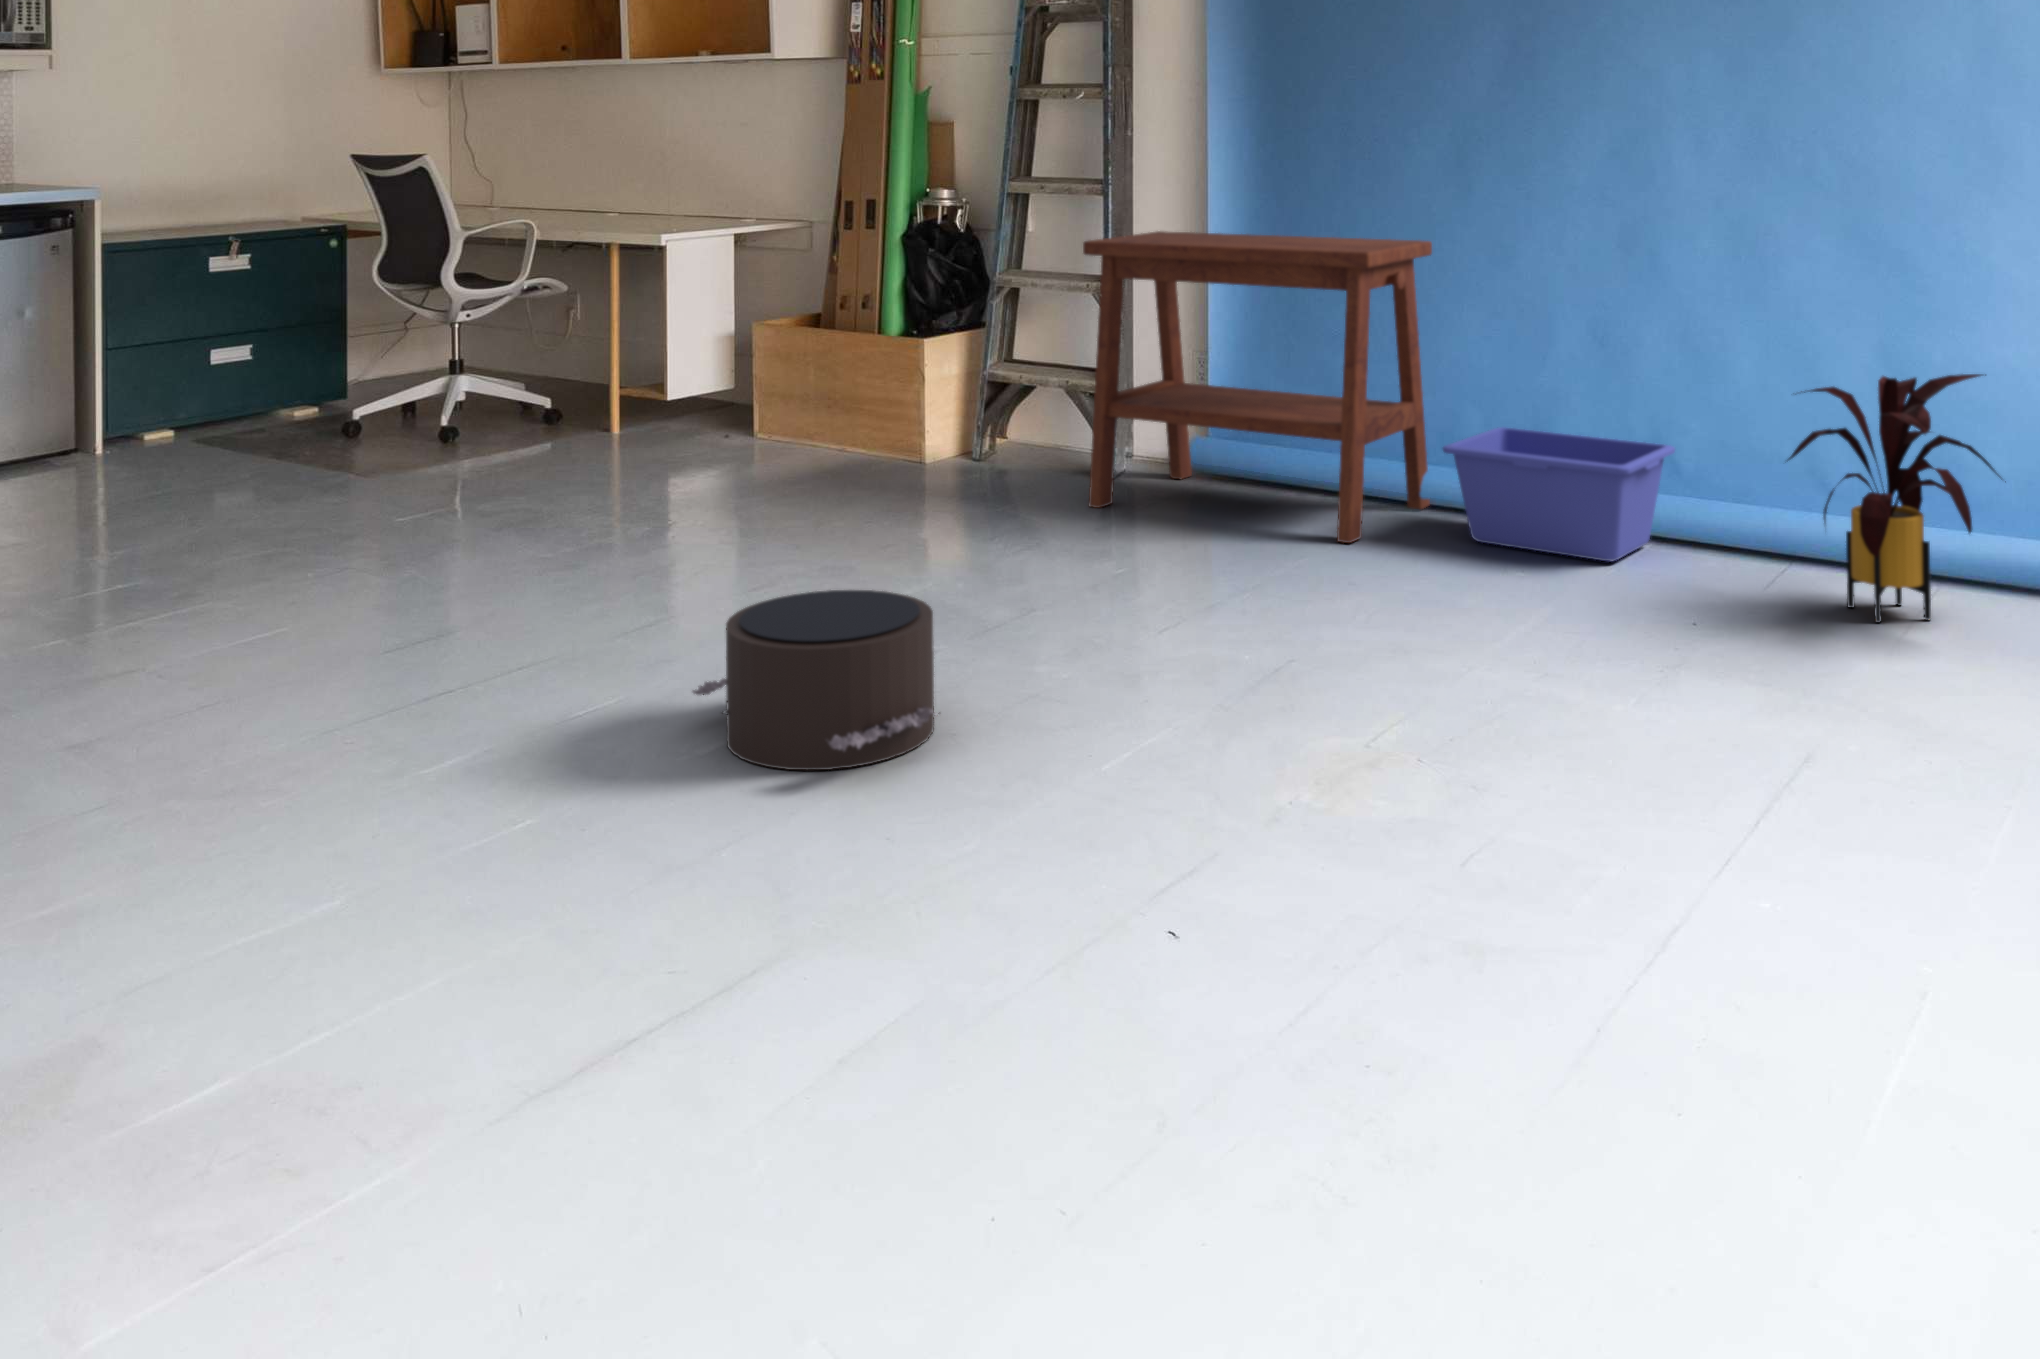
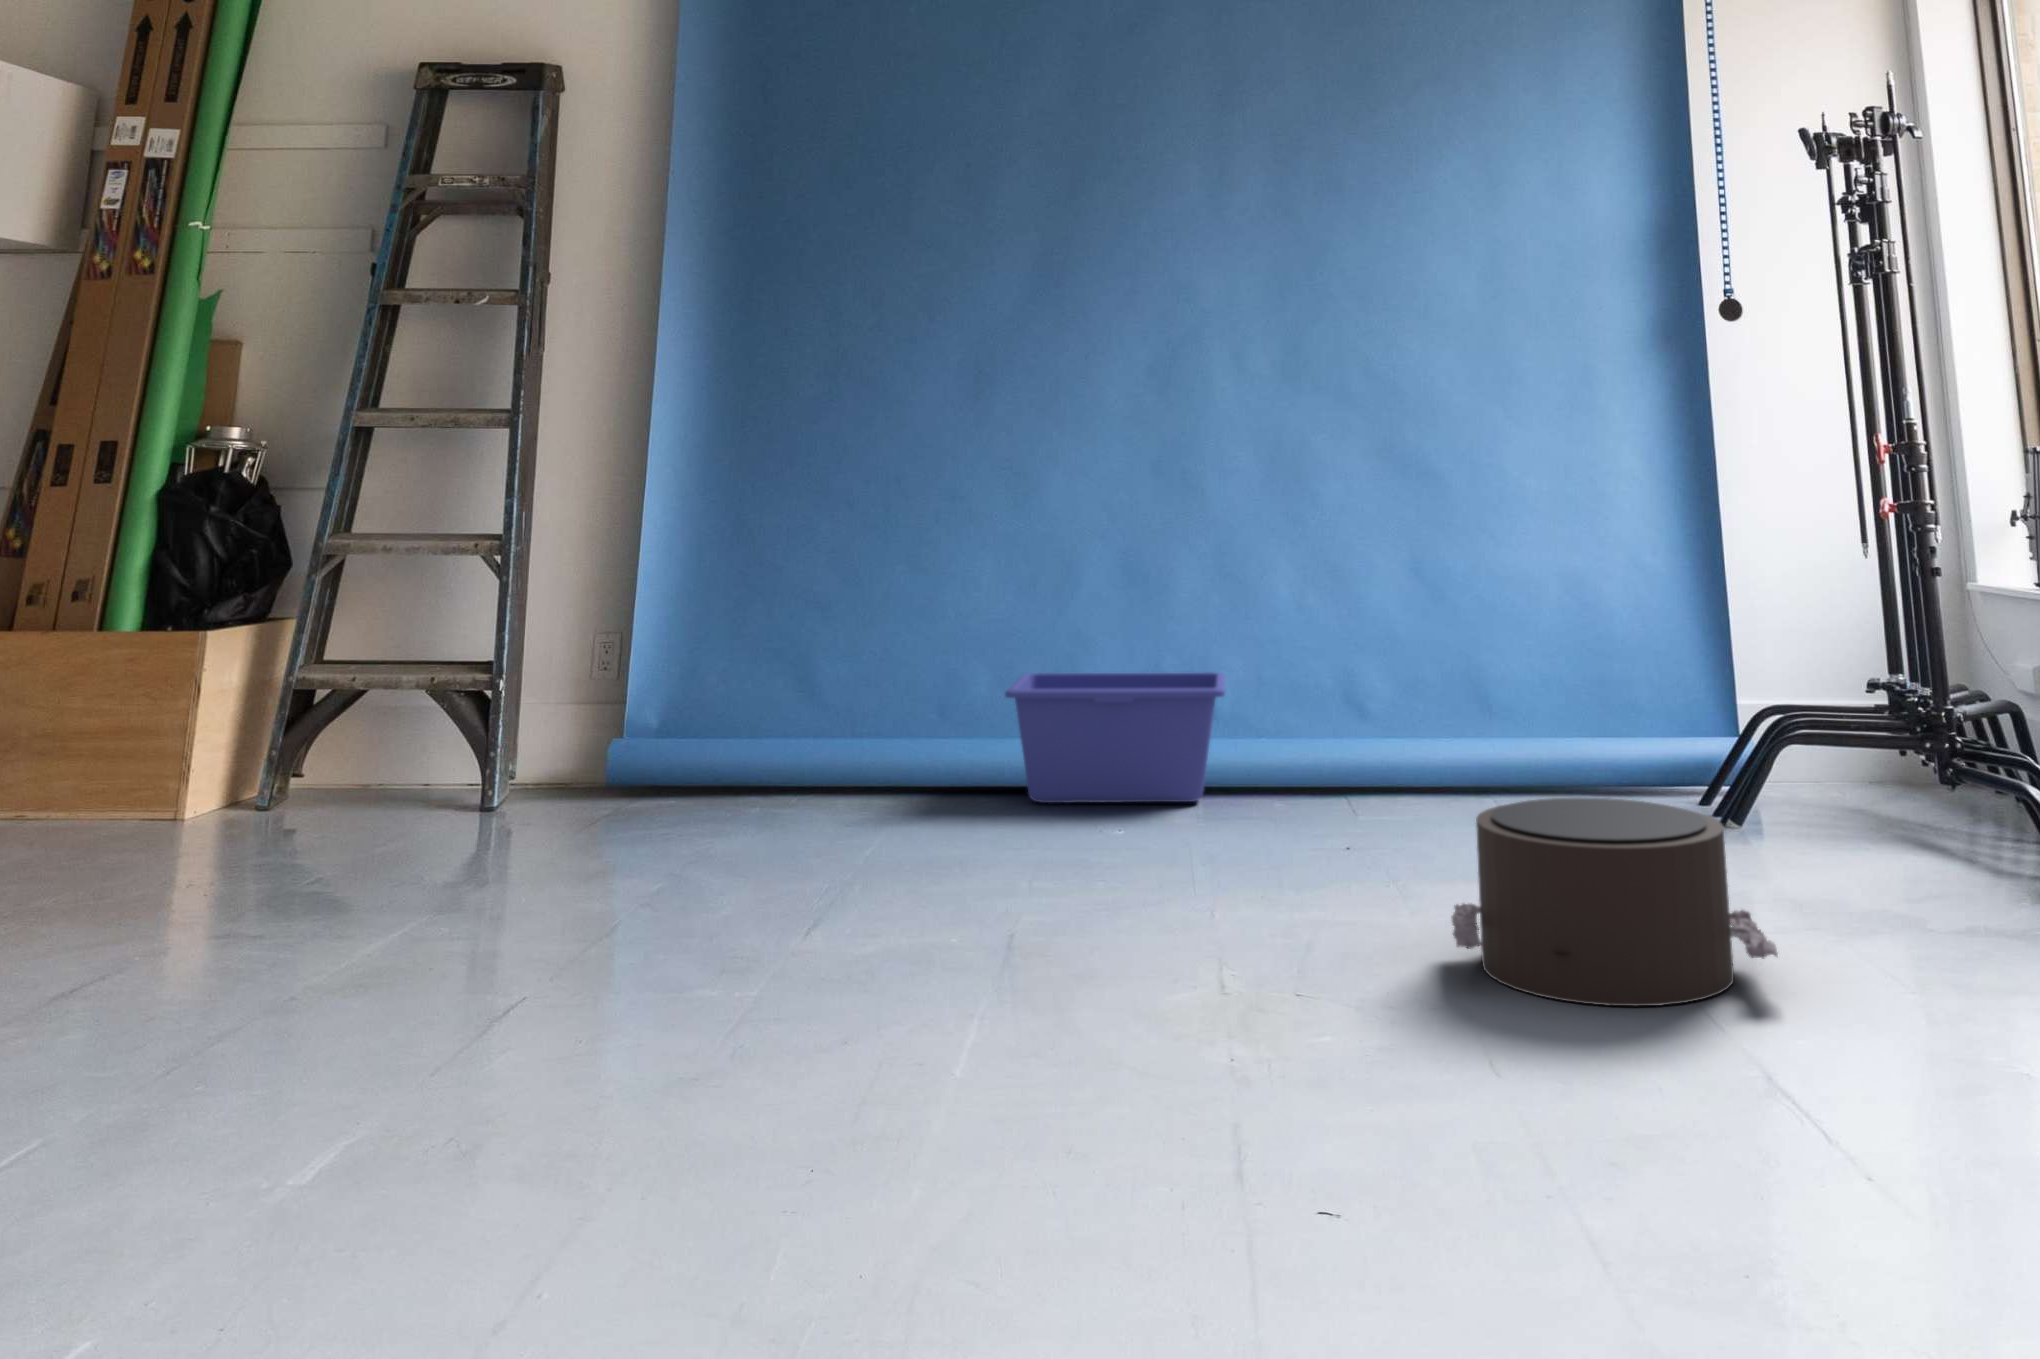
side table: present [1083,231,1432,543] -> none [518,465,954,825]
house plant: present [1788,374,2006,623] -> none [1379,563,1589,817]
pouf: present [692,590,936,770] -> present [1452,798,1778,1006]

